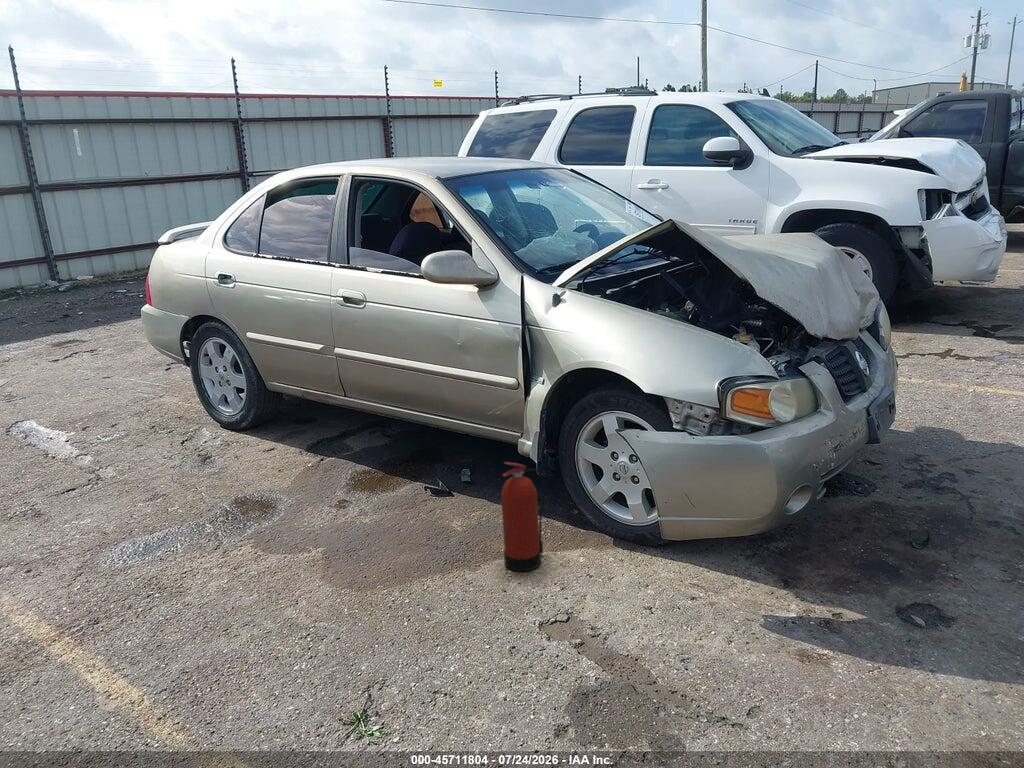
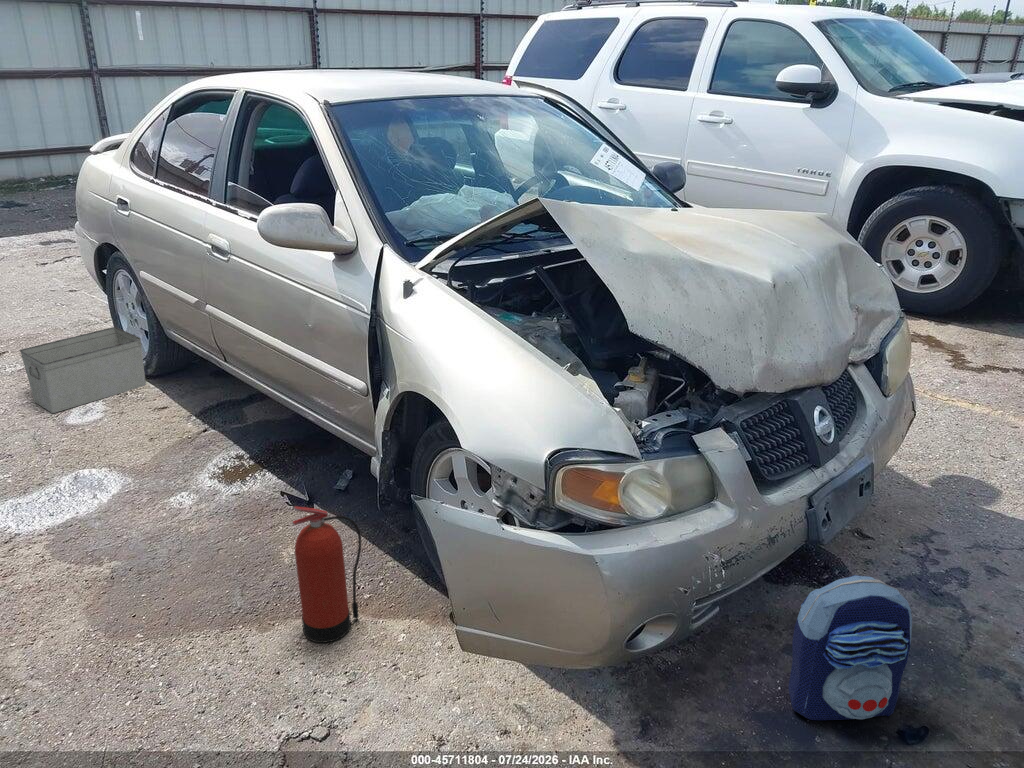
storage bin: none [130,388,235,463] -> present [20,327,146,413]
backpack: none [874,452,956,560] -> present [788,575,912,720]

